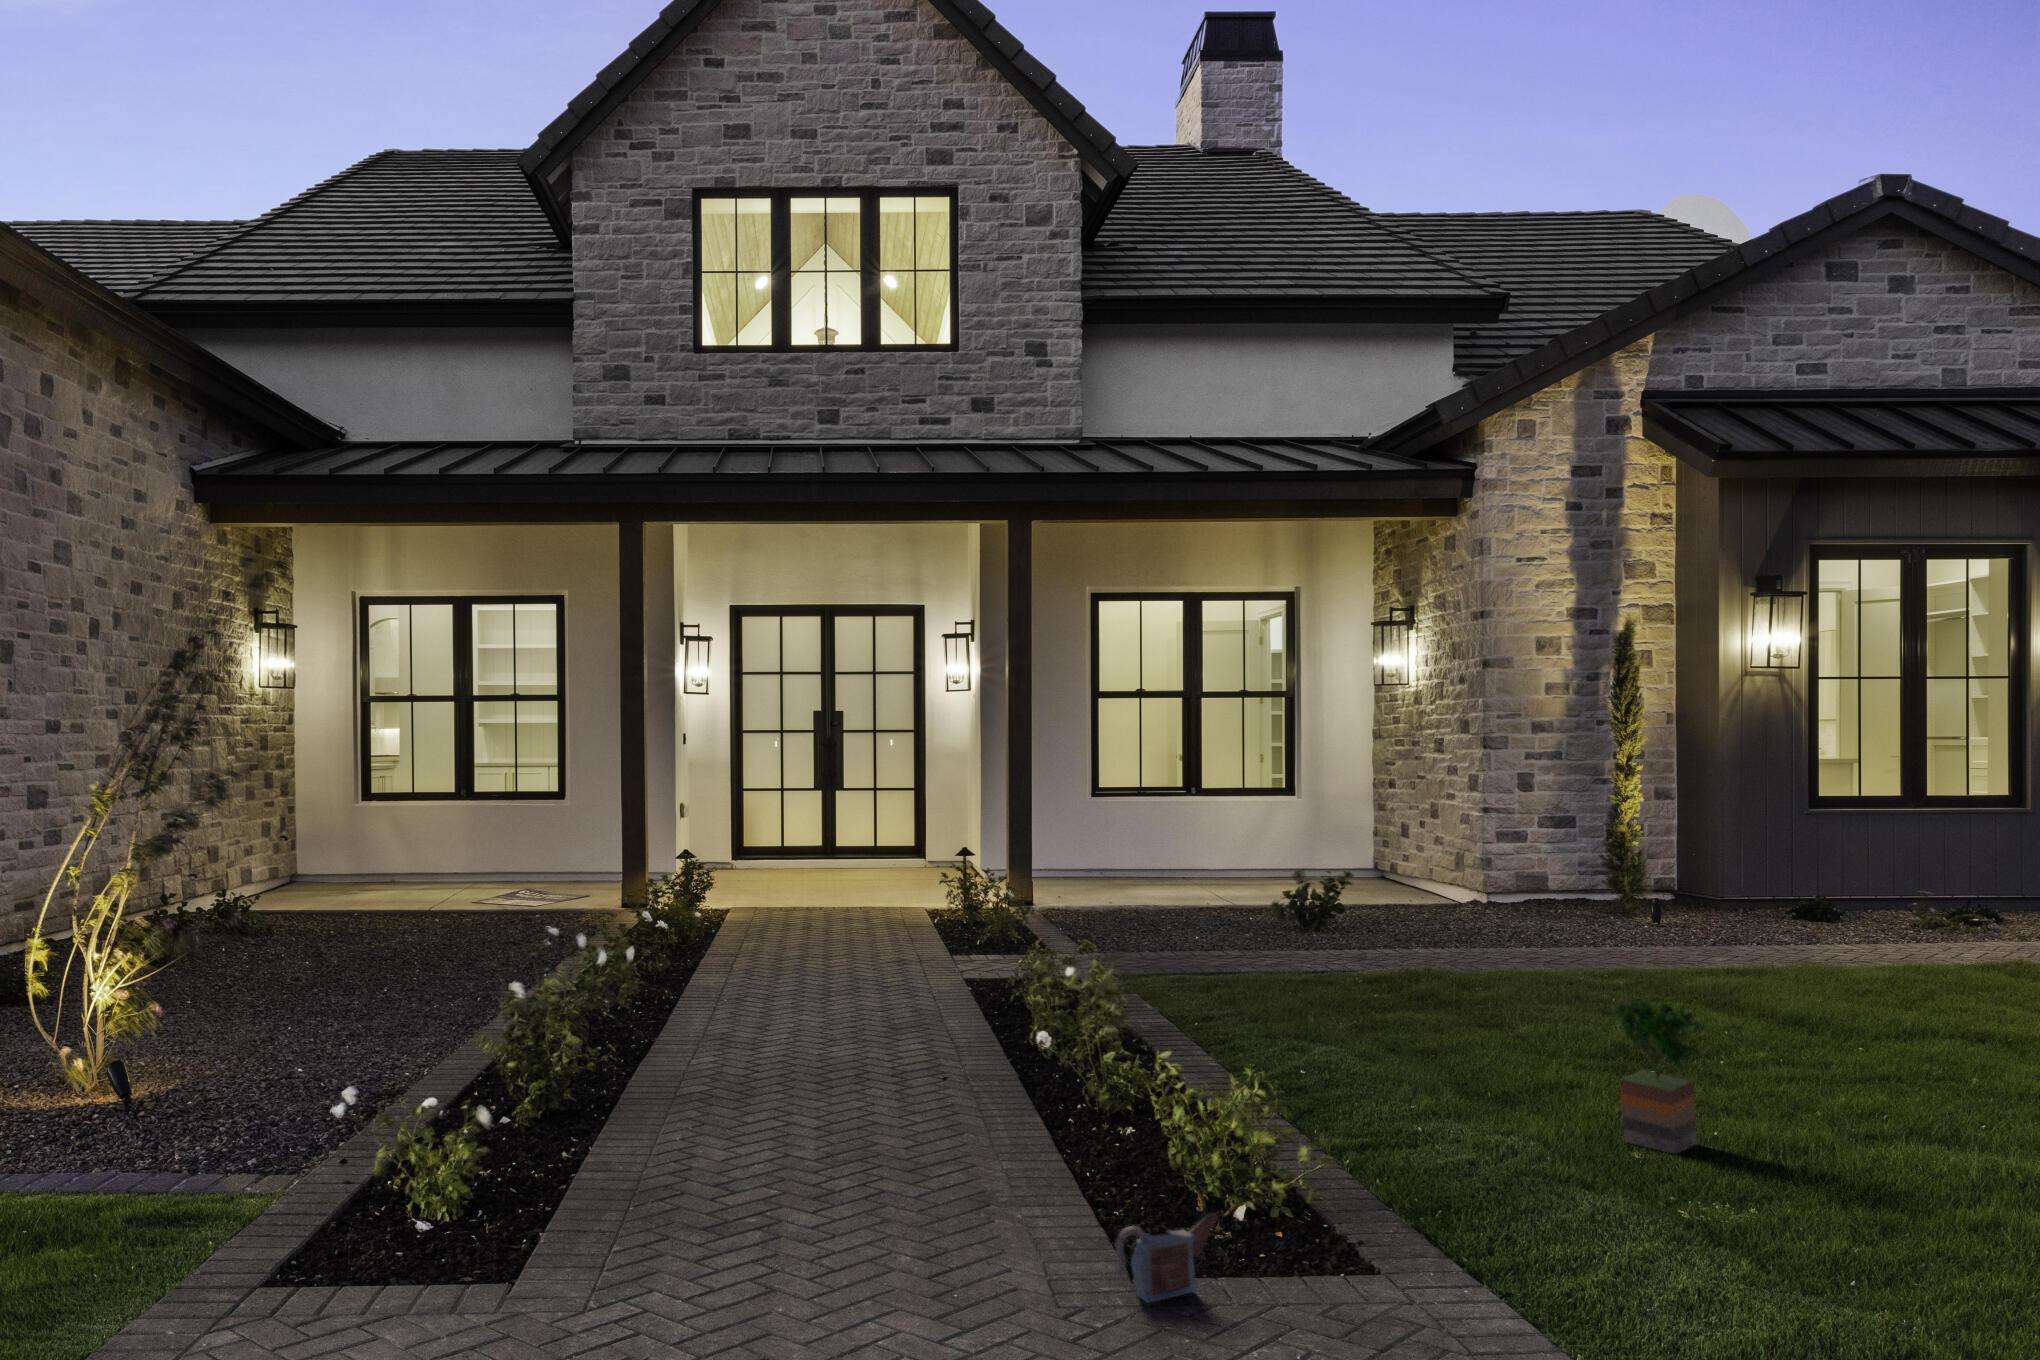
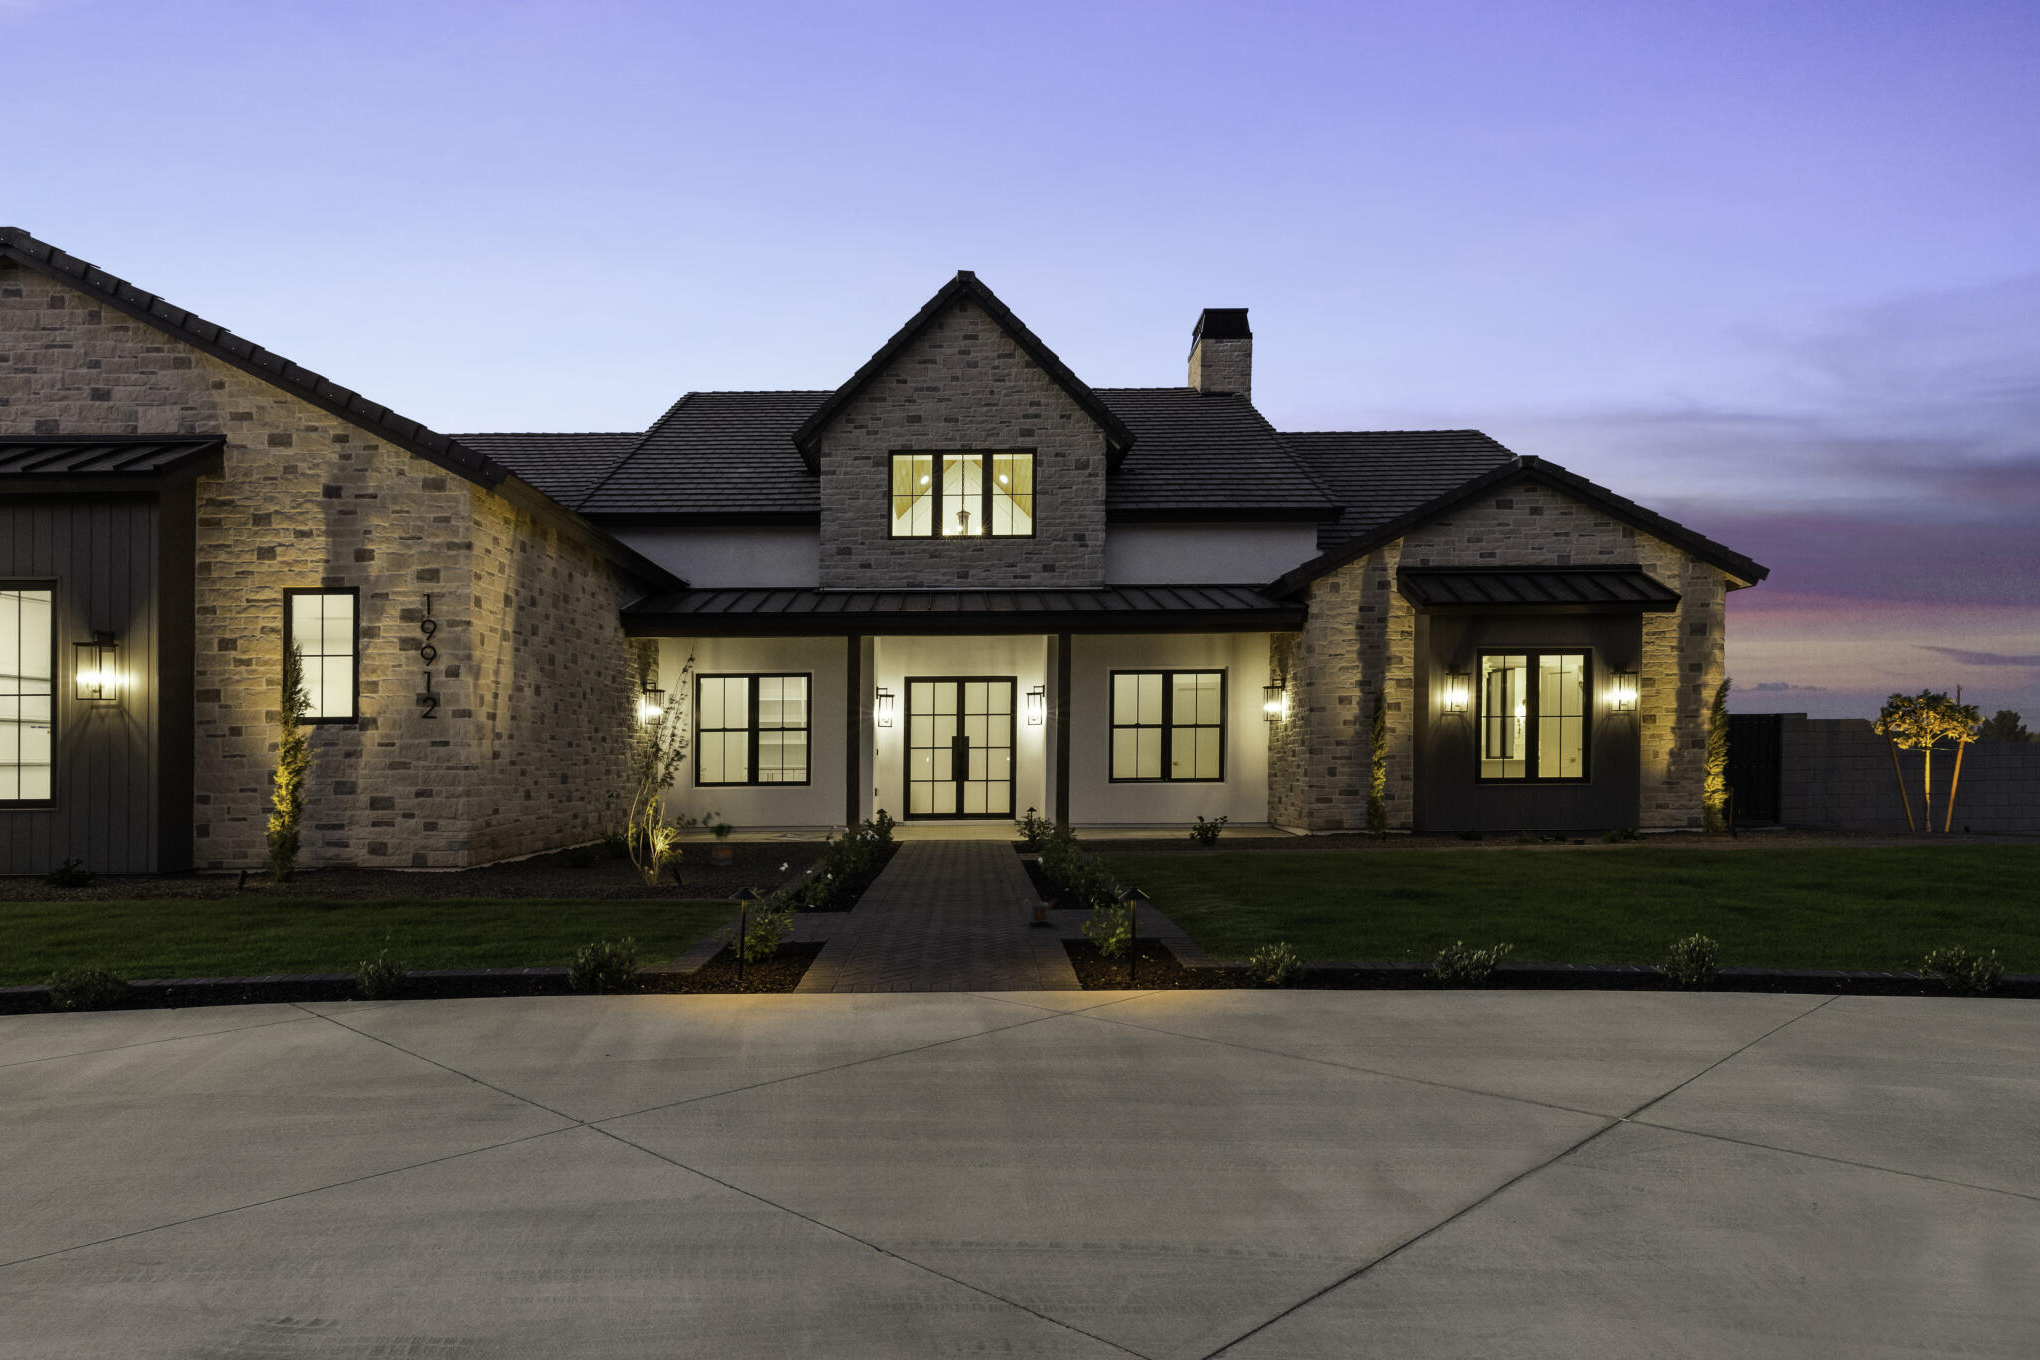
potted tree: present [1613,1000,1705,1154] -> present [710,823,735,866]

